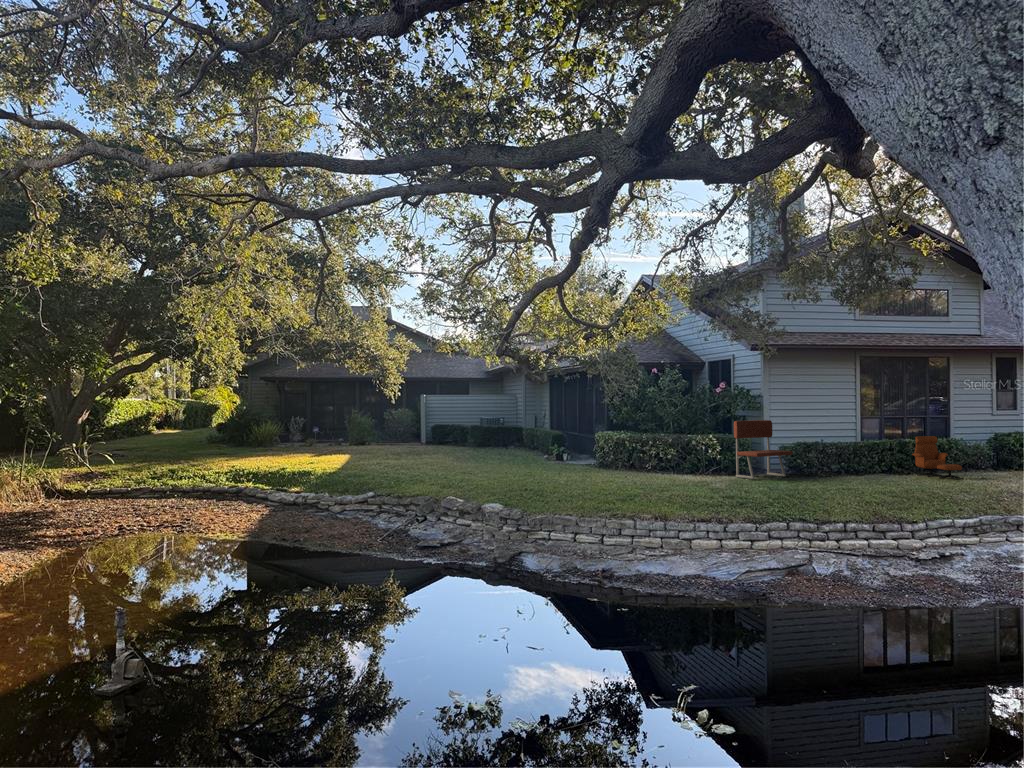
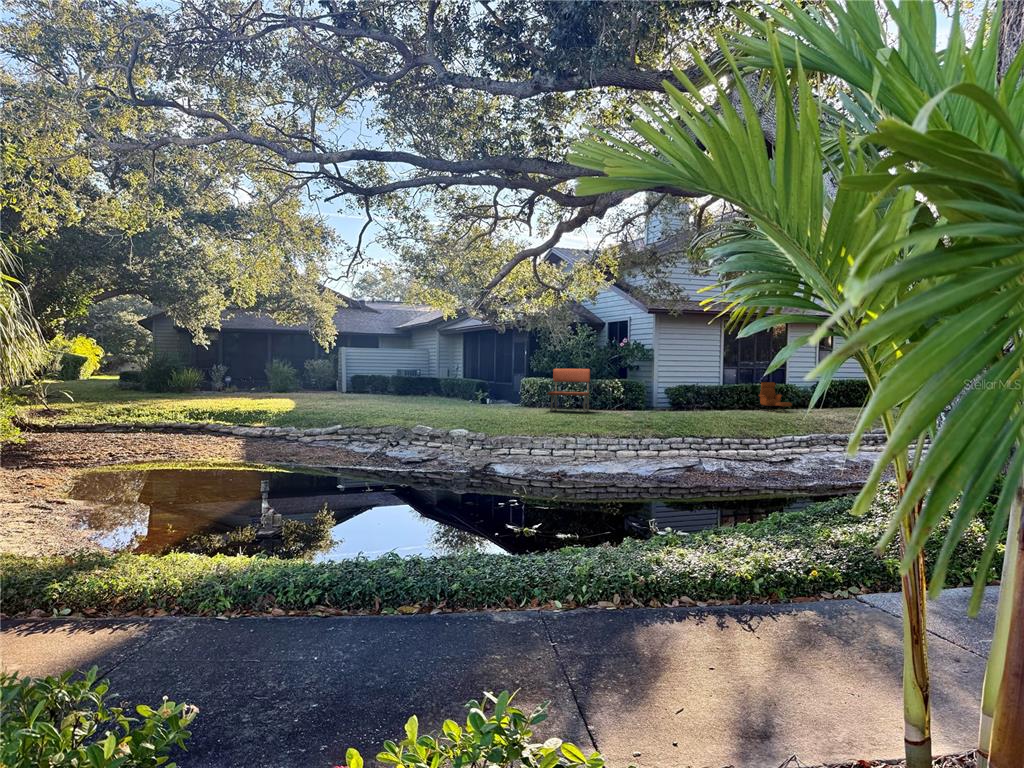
bench: present [734,420,793,479] -> present [547,369,591,413]

